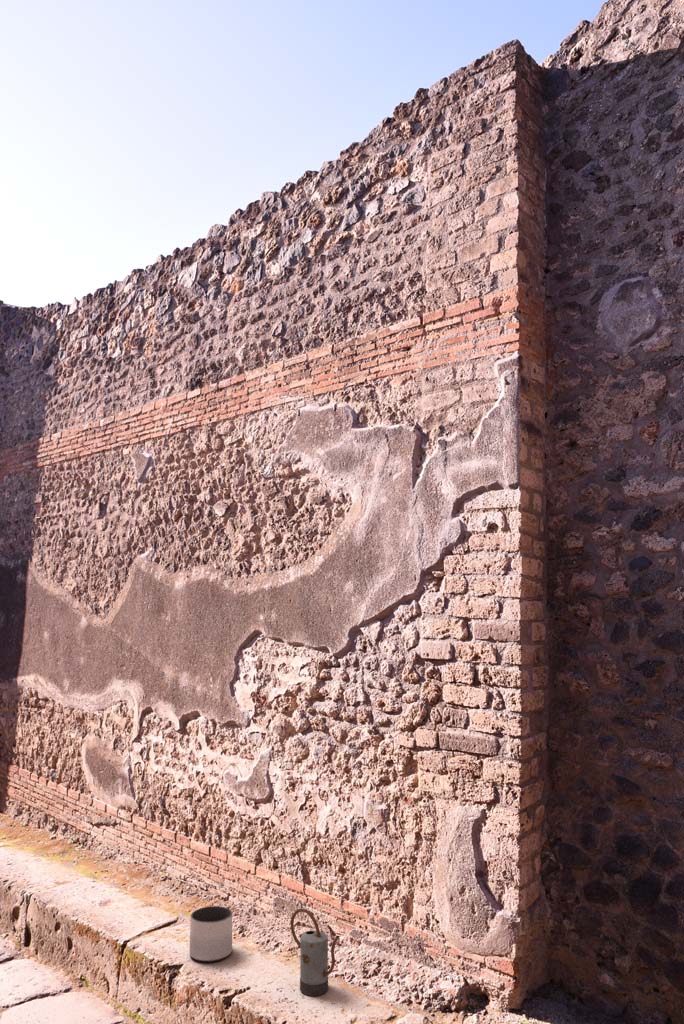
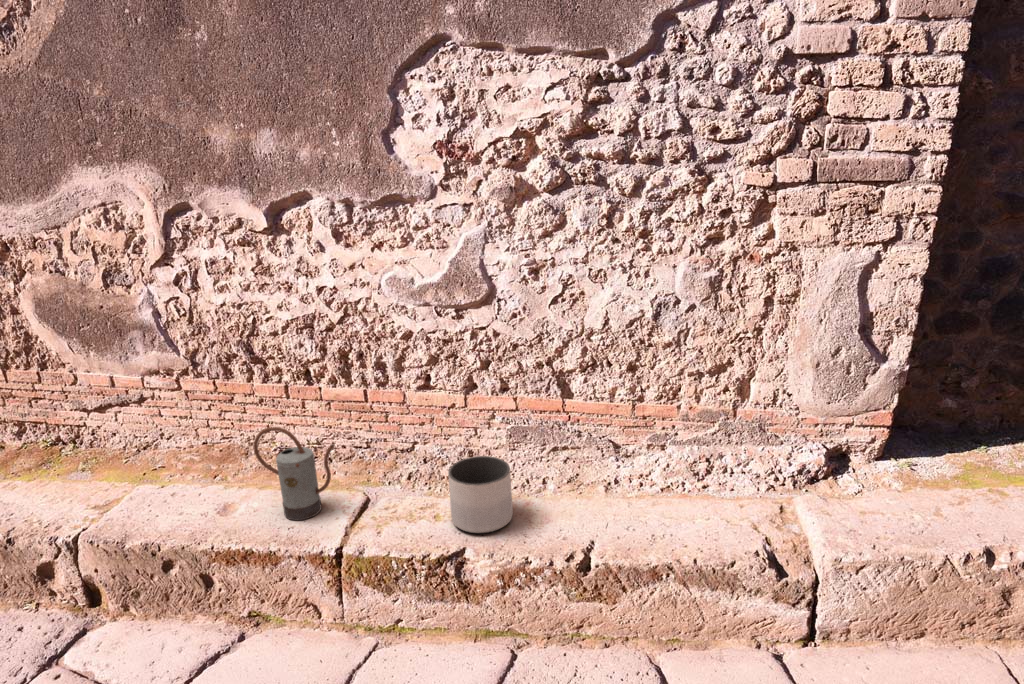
watering can: present [291,909,340,996] -> present [254,427,335,520]

